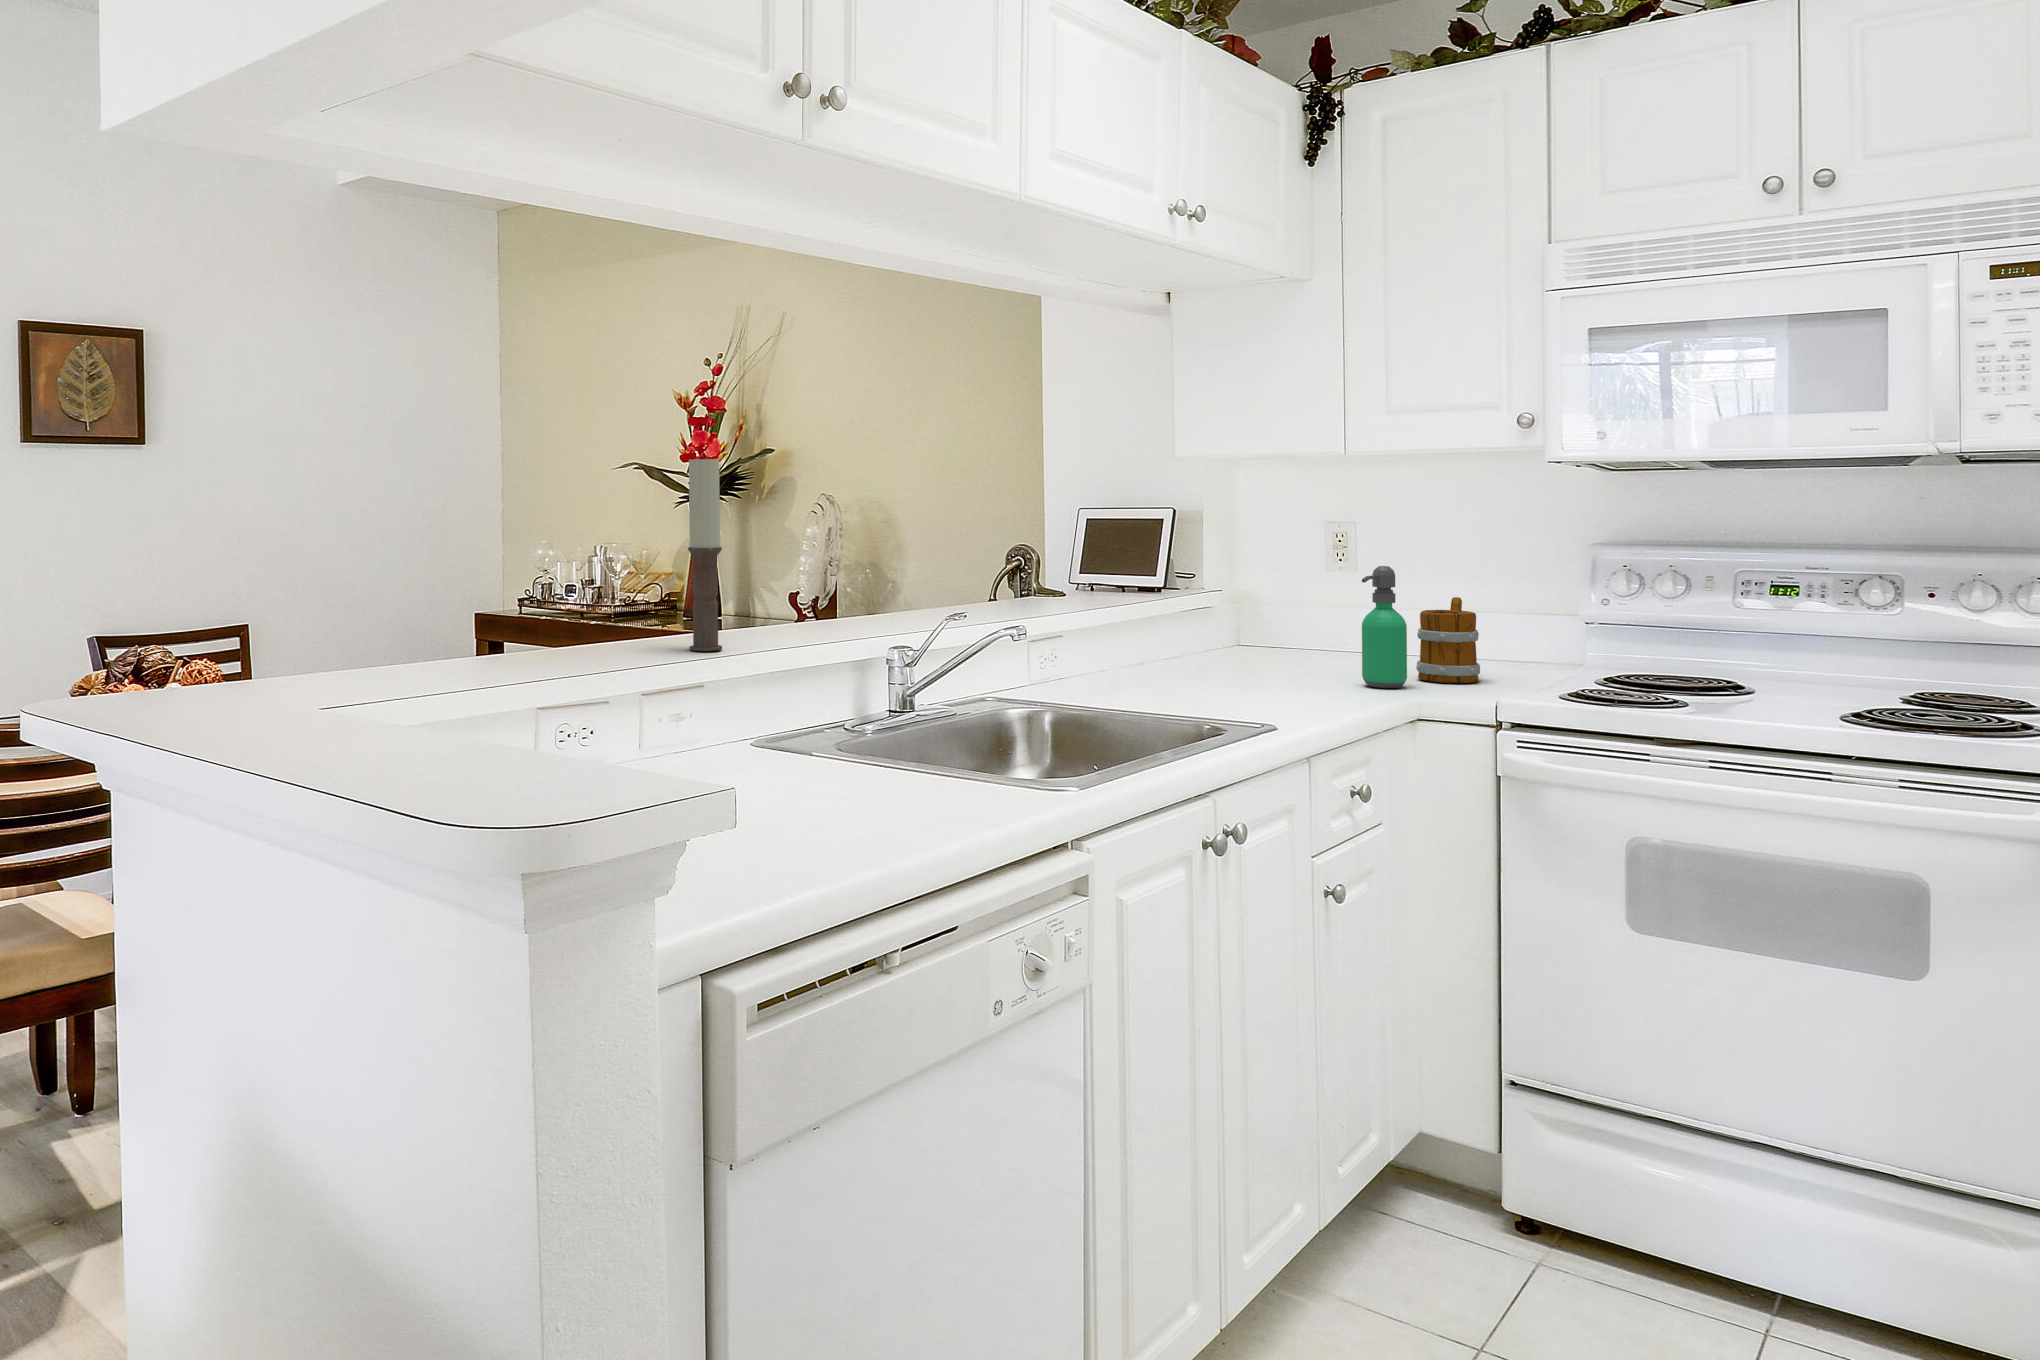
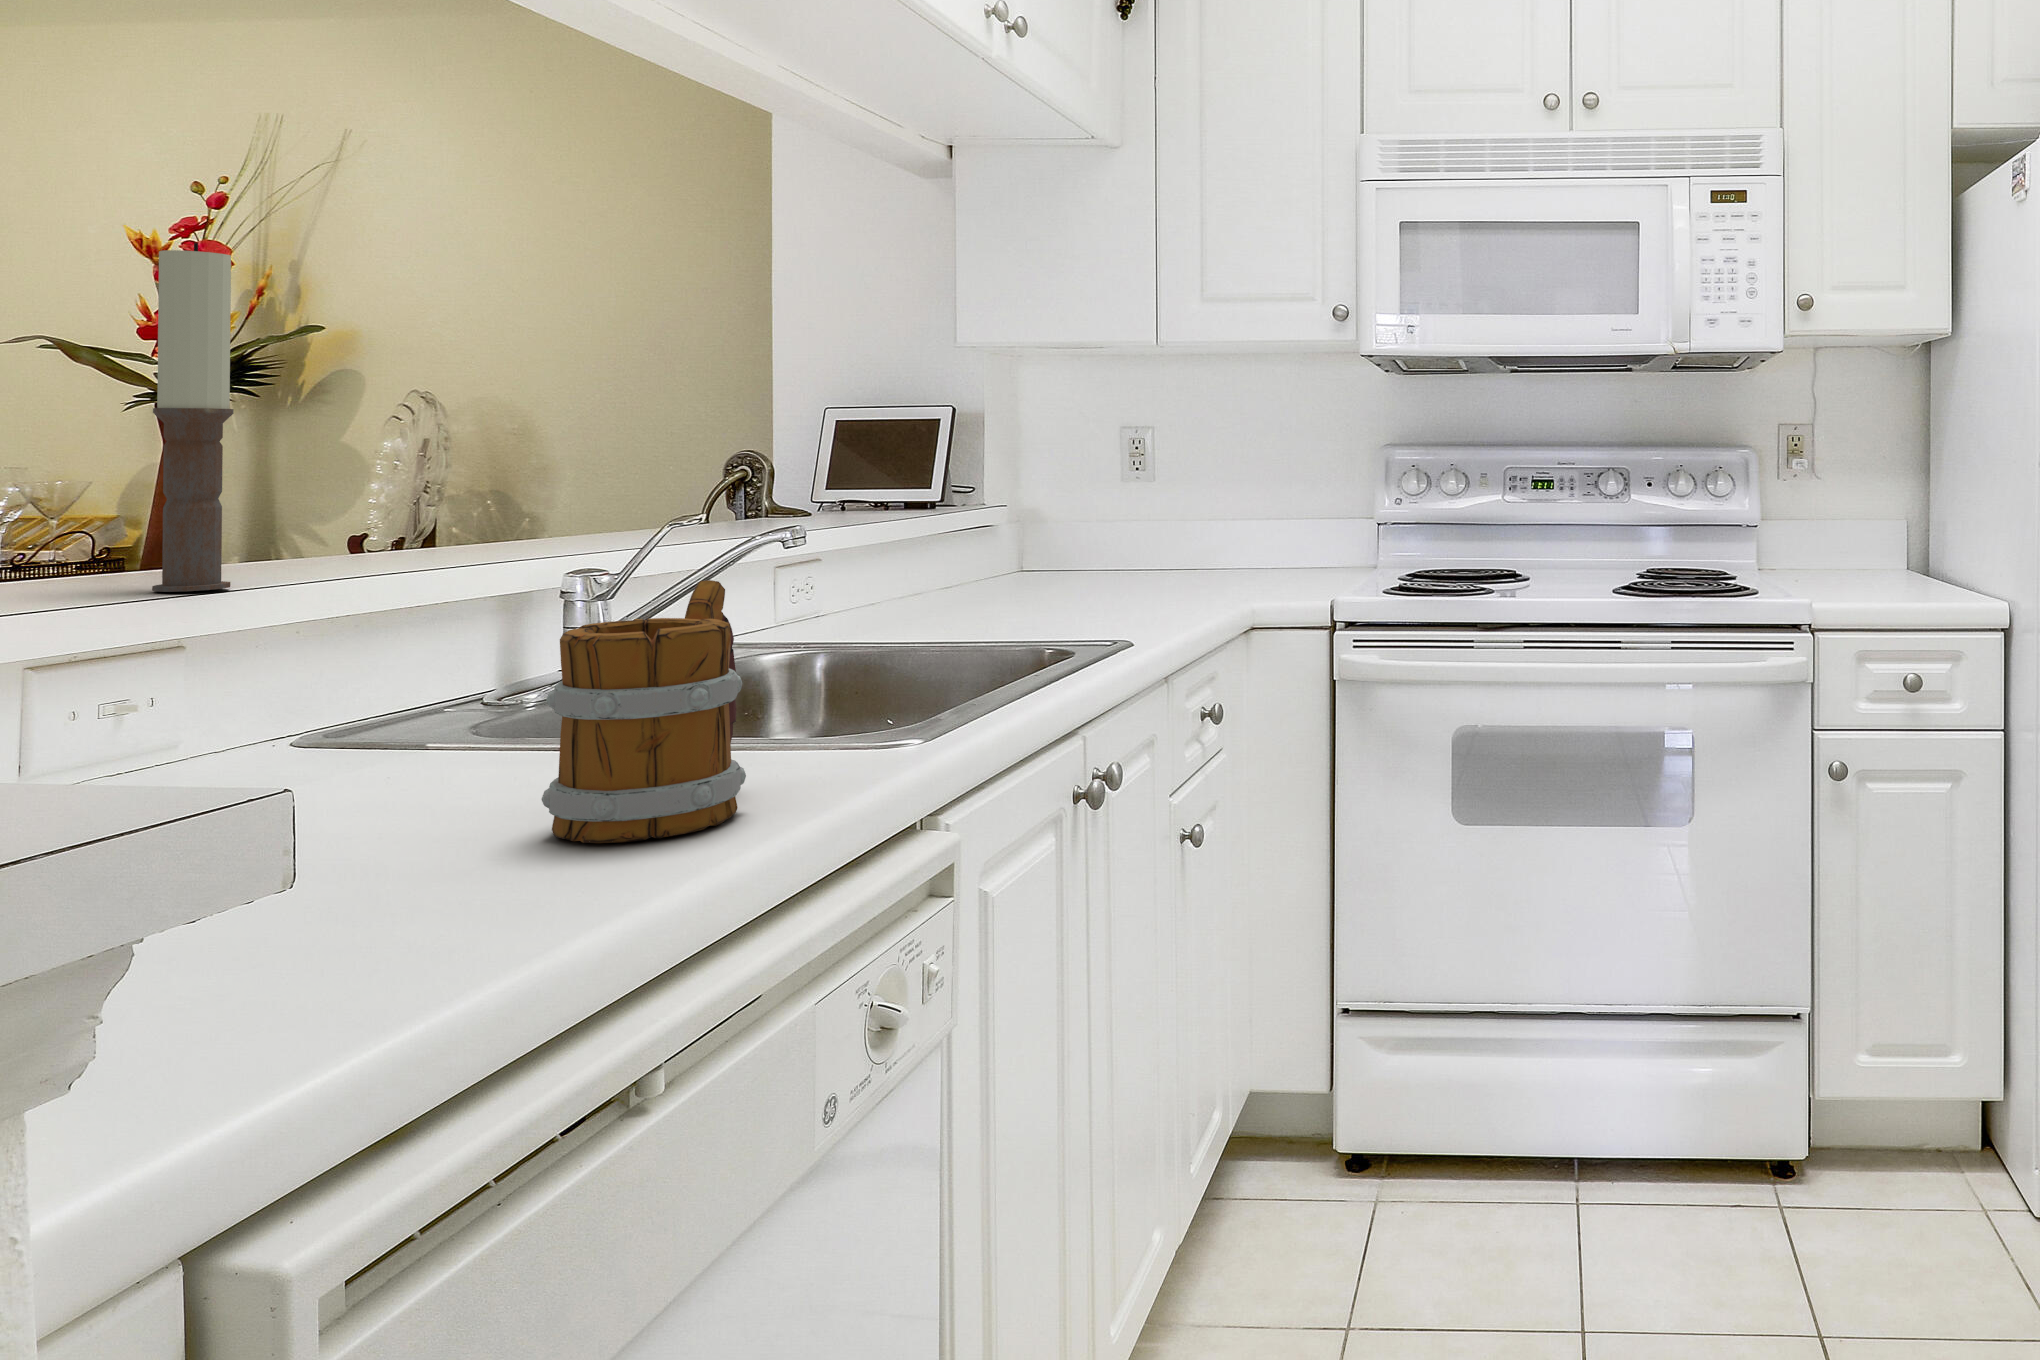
soap dispenser: present [1362,566,1407,688] -> none [1188,464,1235,600]
mug: present [1416,597,1480,683] -> present [541,580,746,843]

